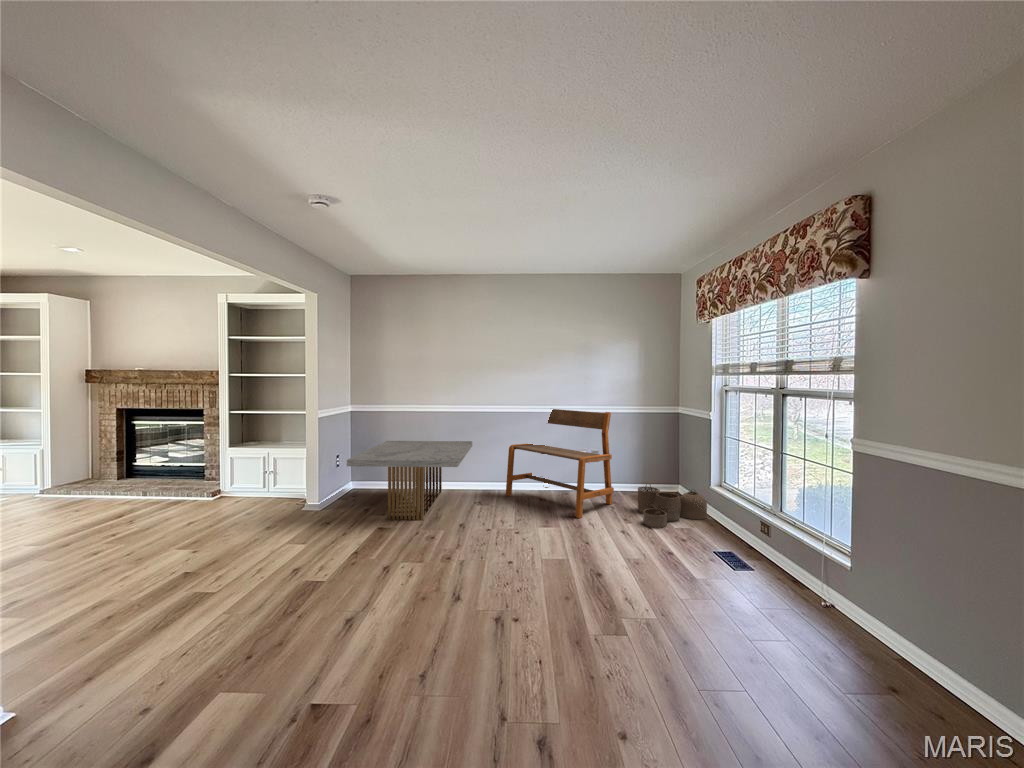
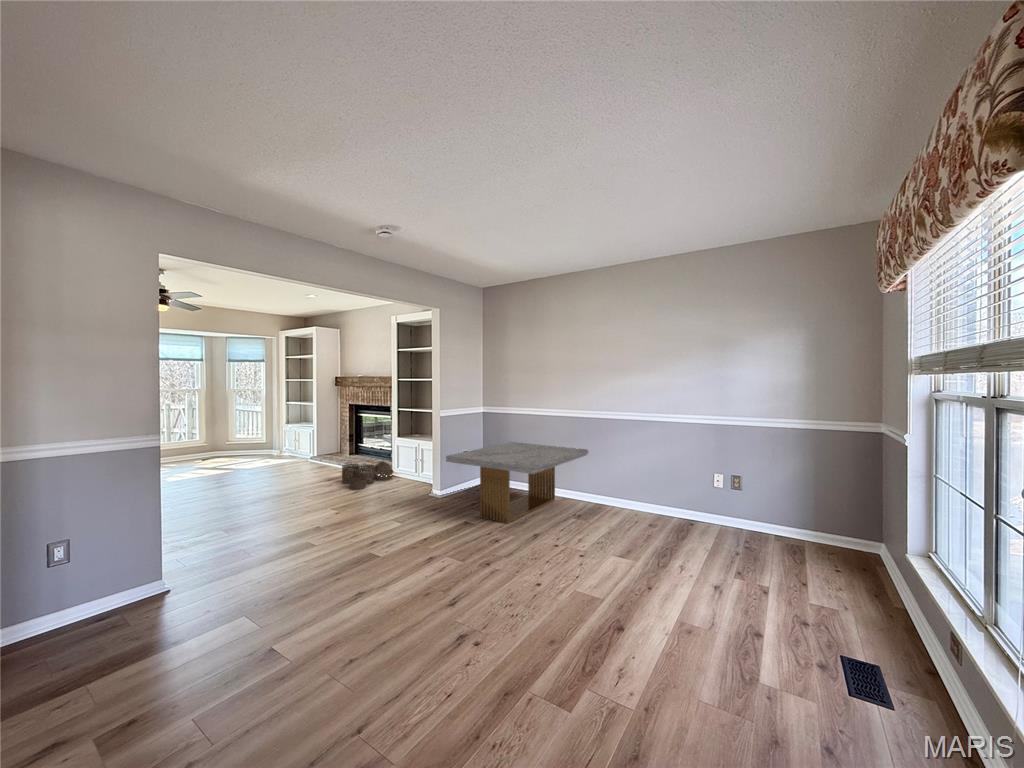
bench: present [506,409,614,518] -> none [618,416,745,557]
woven basket: present [638,483,707,528] -> present [342,461,392,490]

